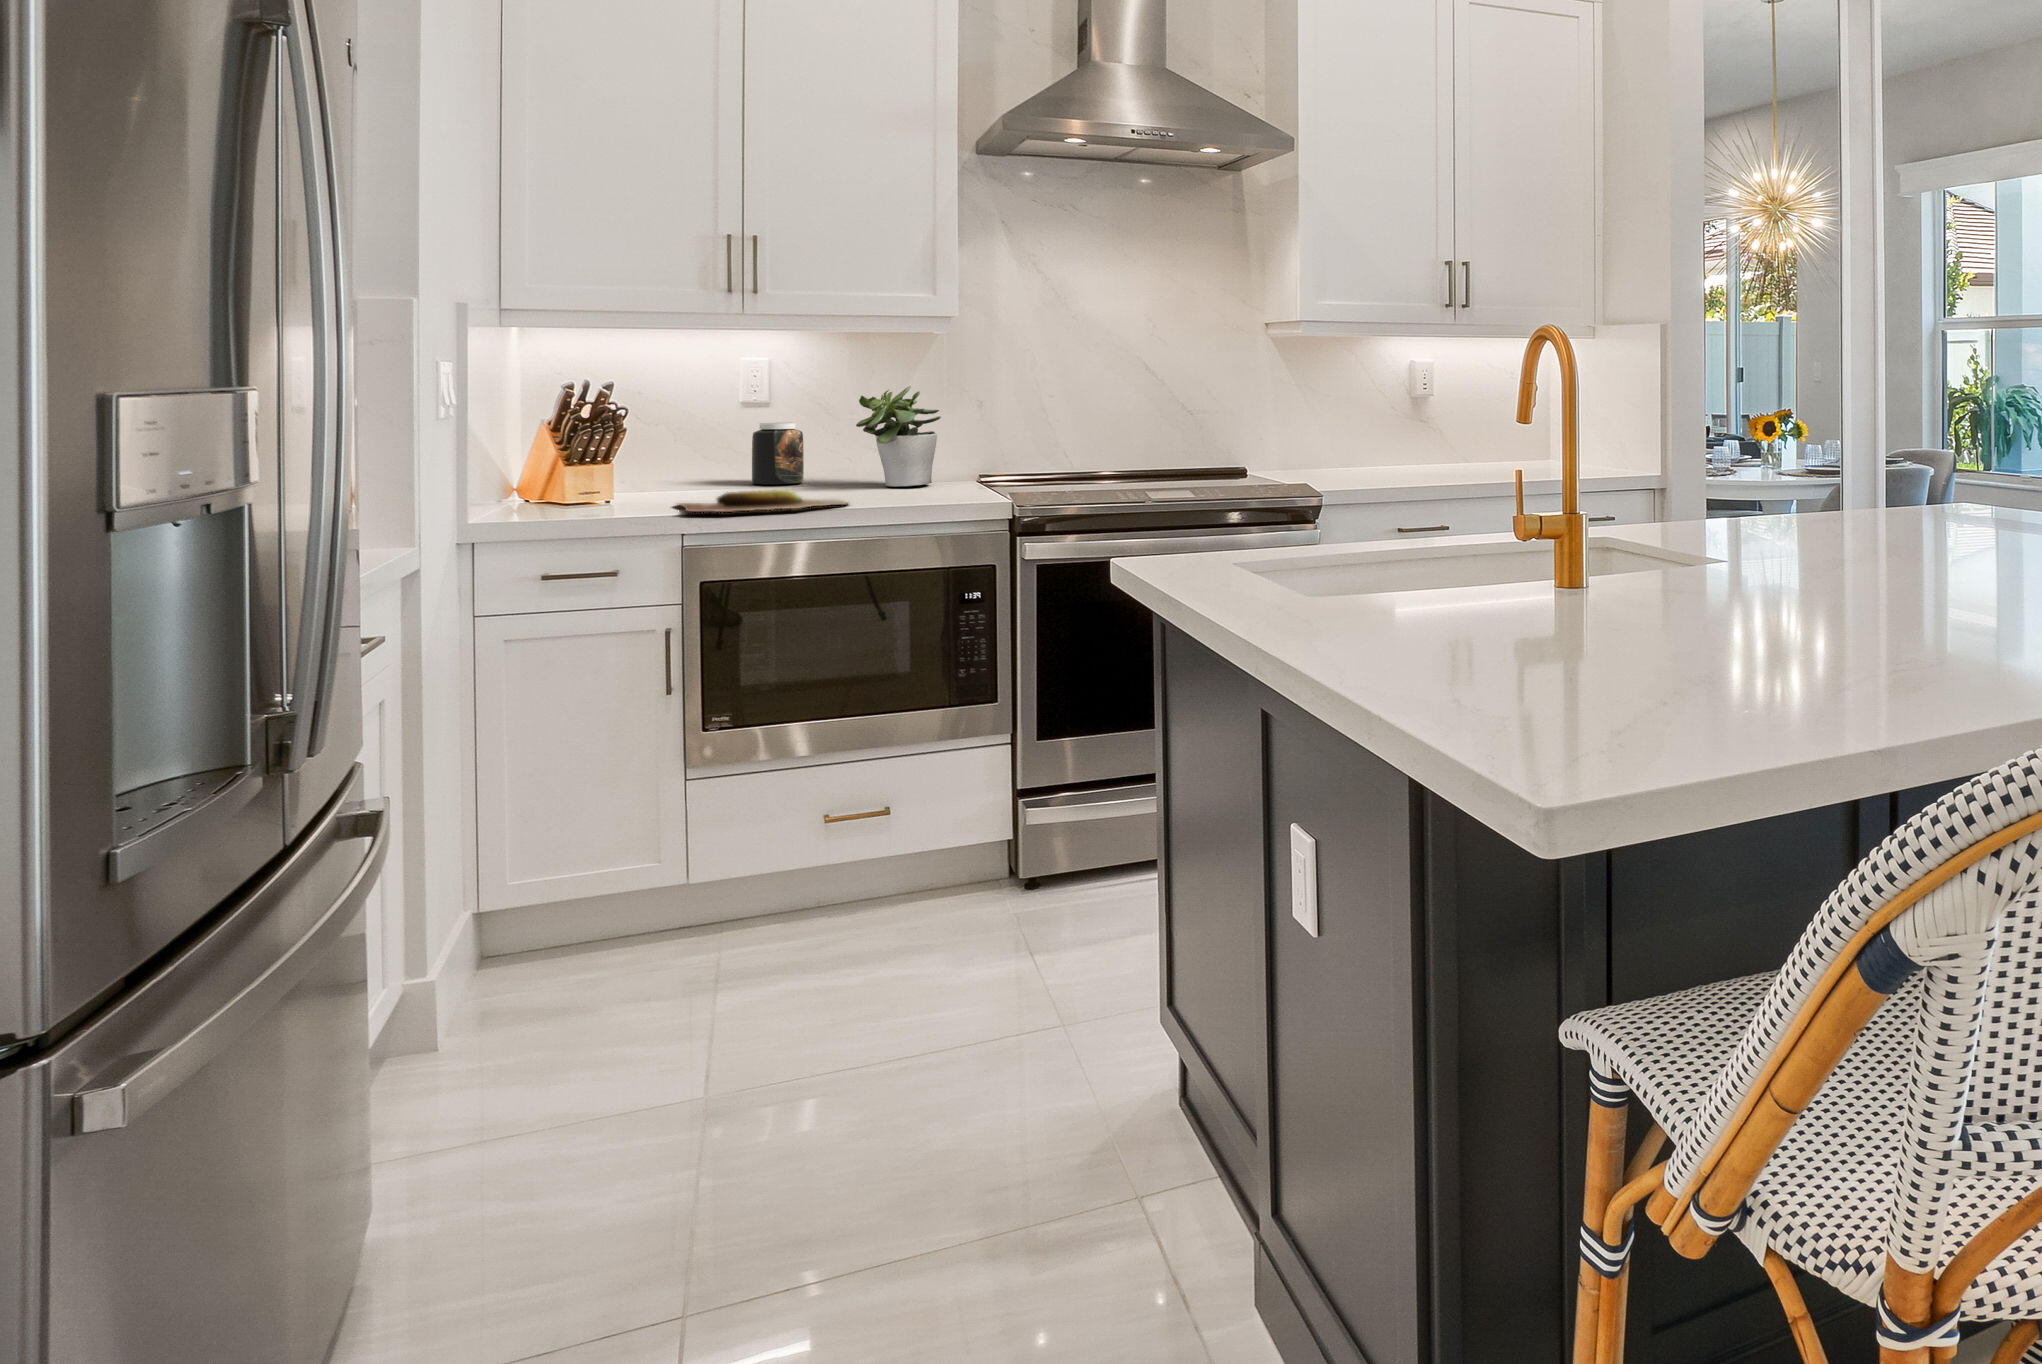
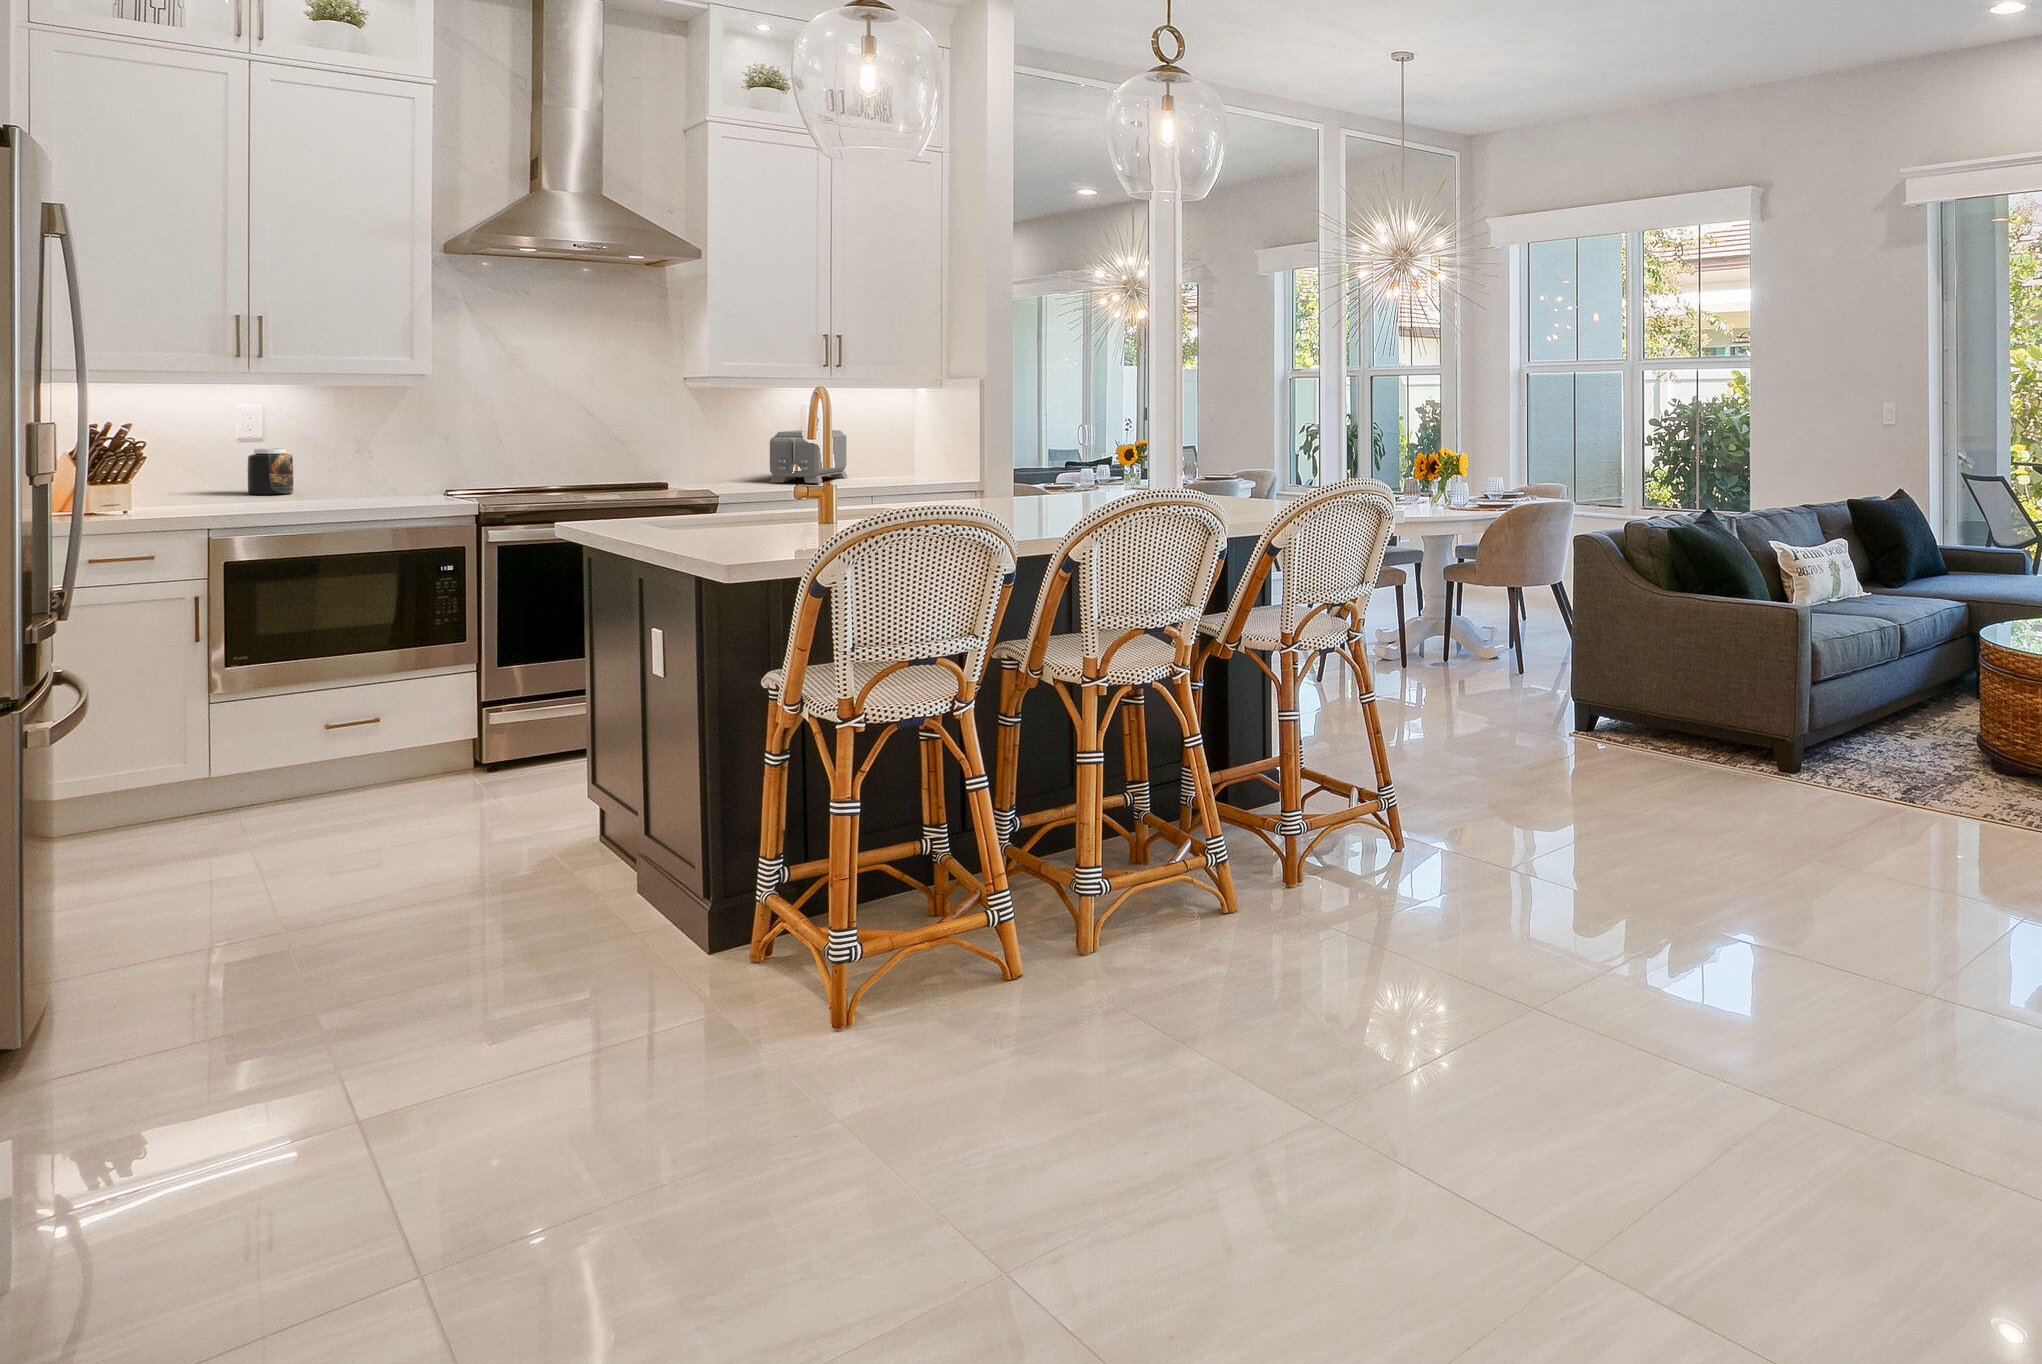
potted plant: present [856,386,941,487] -> none [340,423,414,495]
toaster: none [1370,398,1464,472] -> present [770,430,847,483]
cutting board: present [678,489,847,512] -> none [193,498,343,513]

